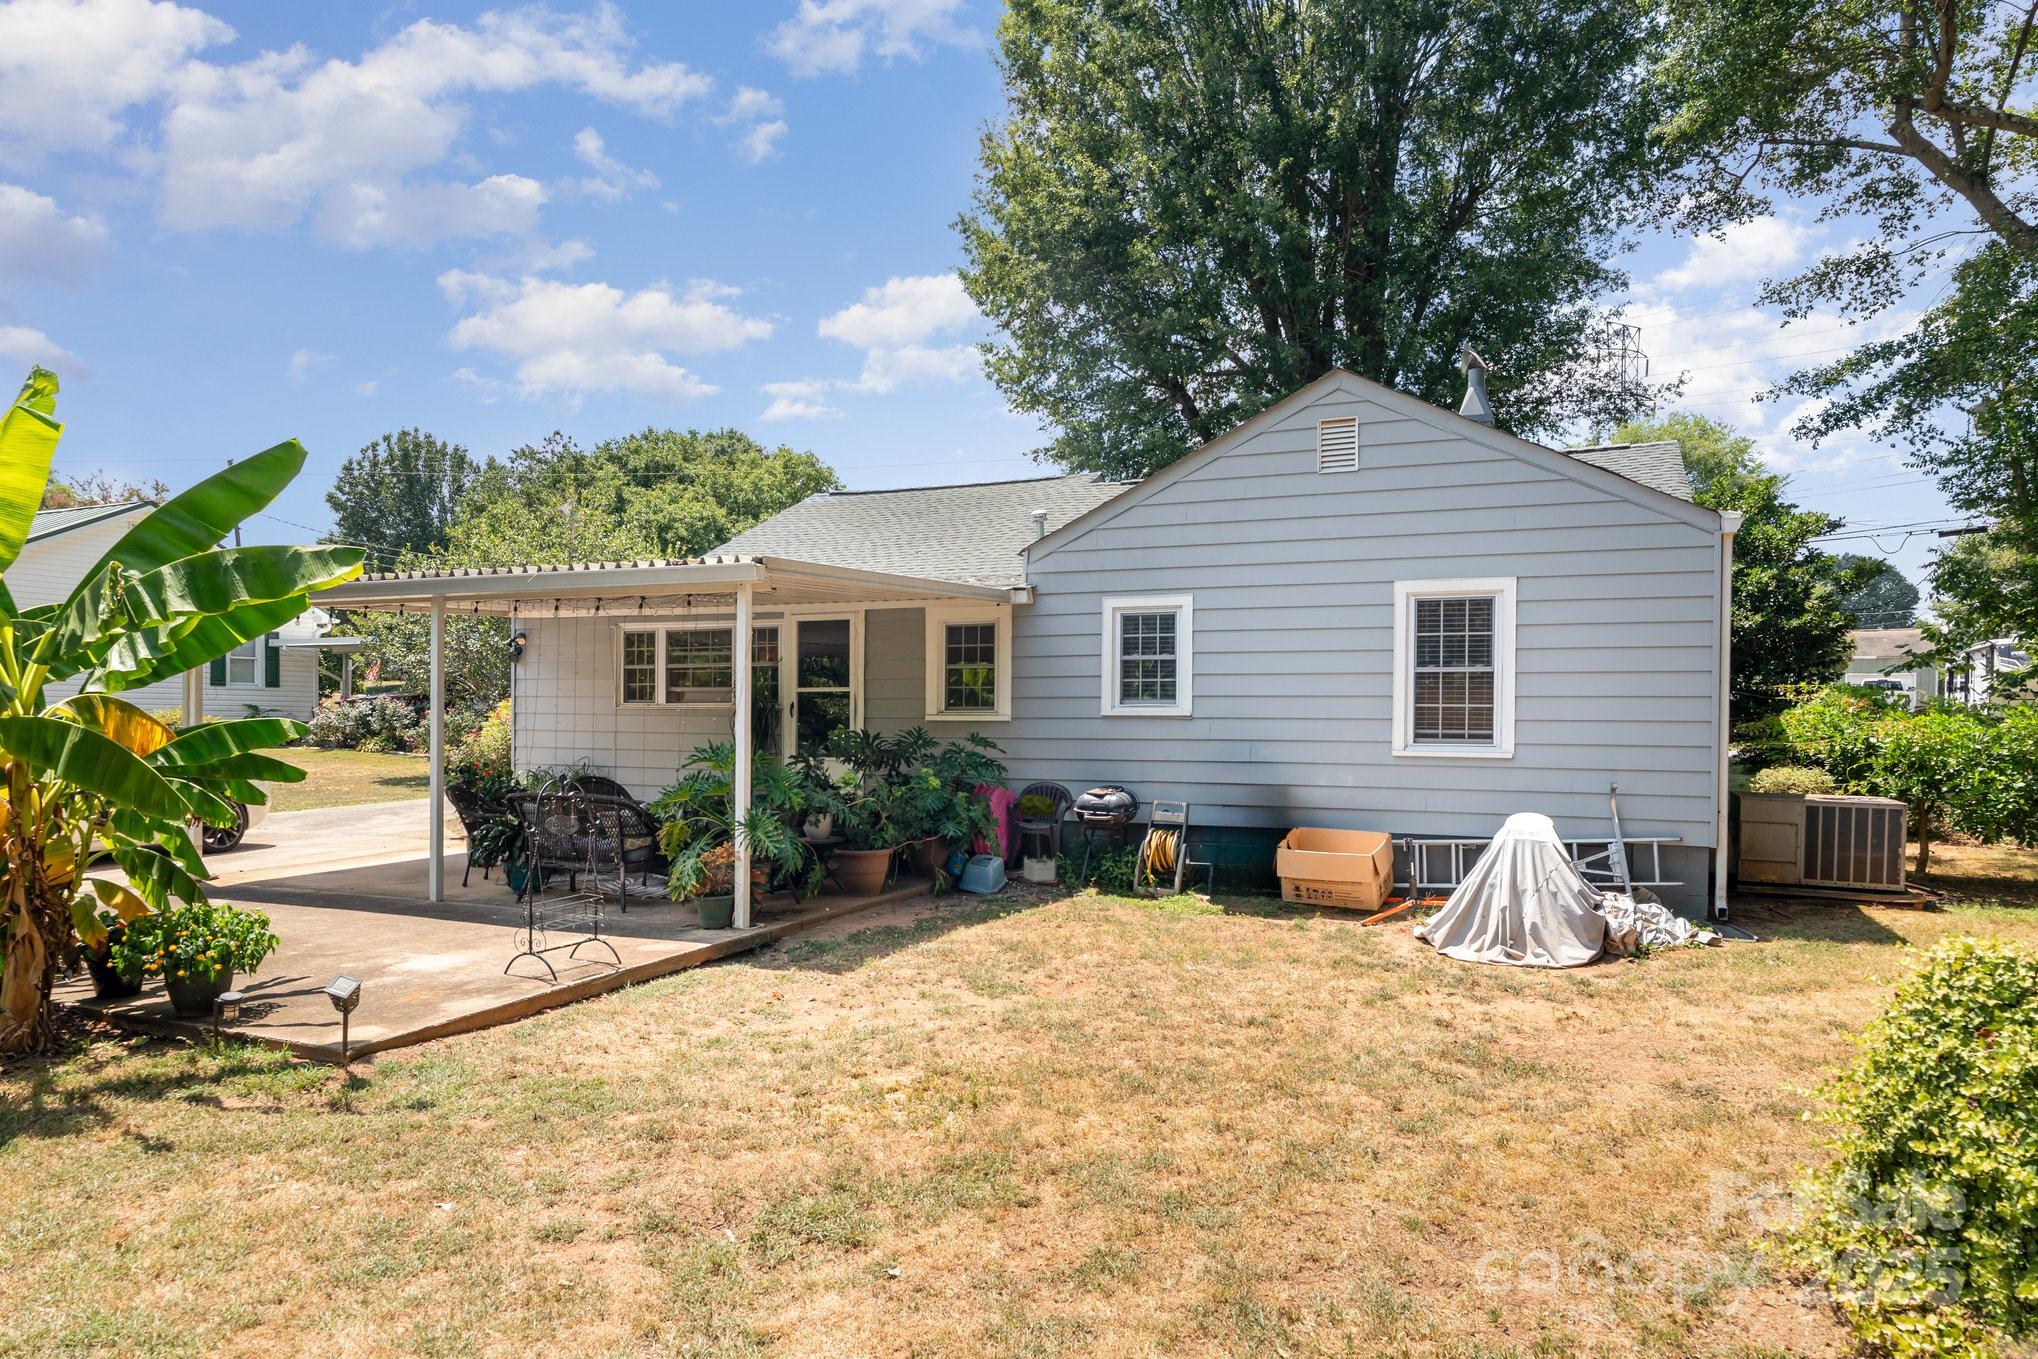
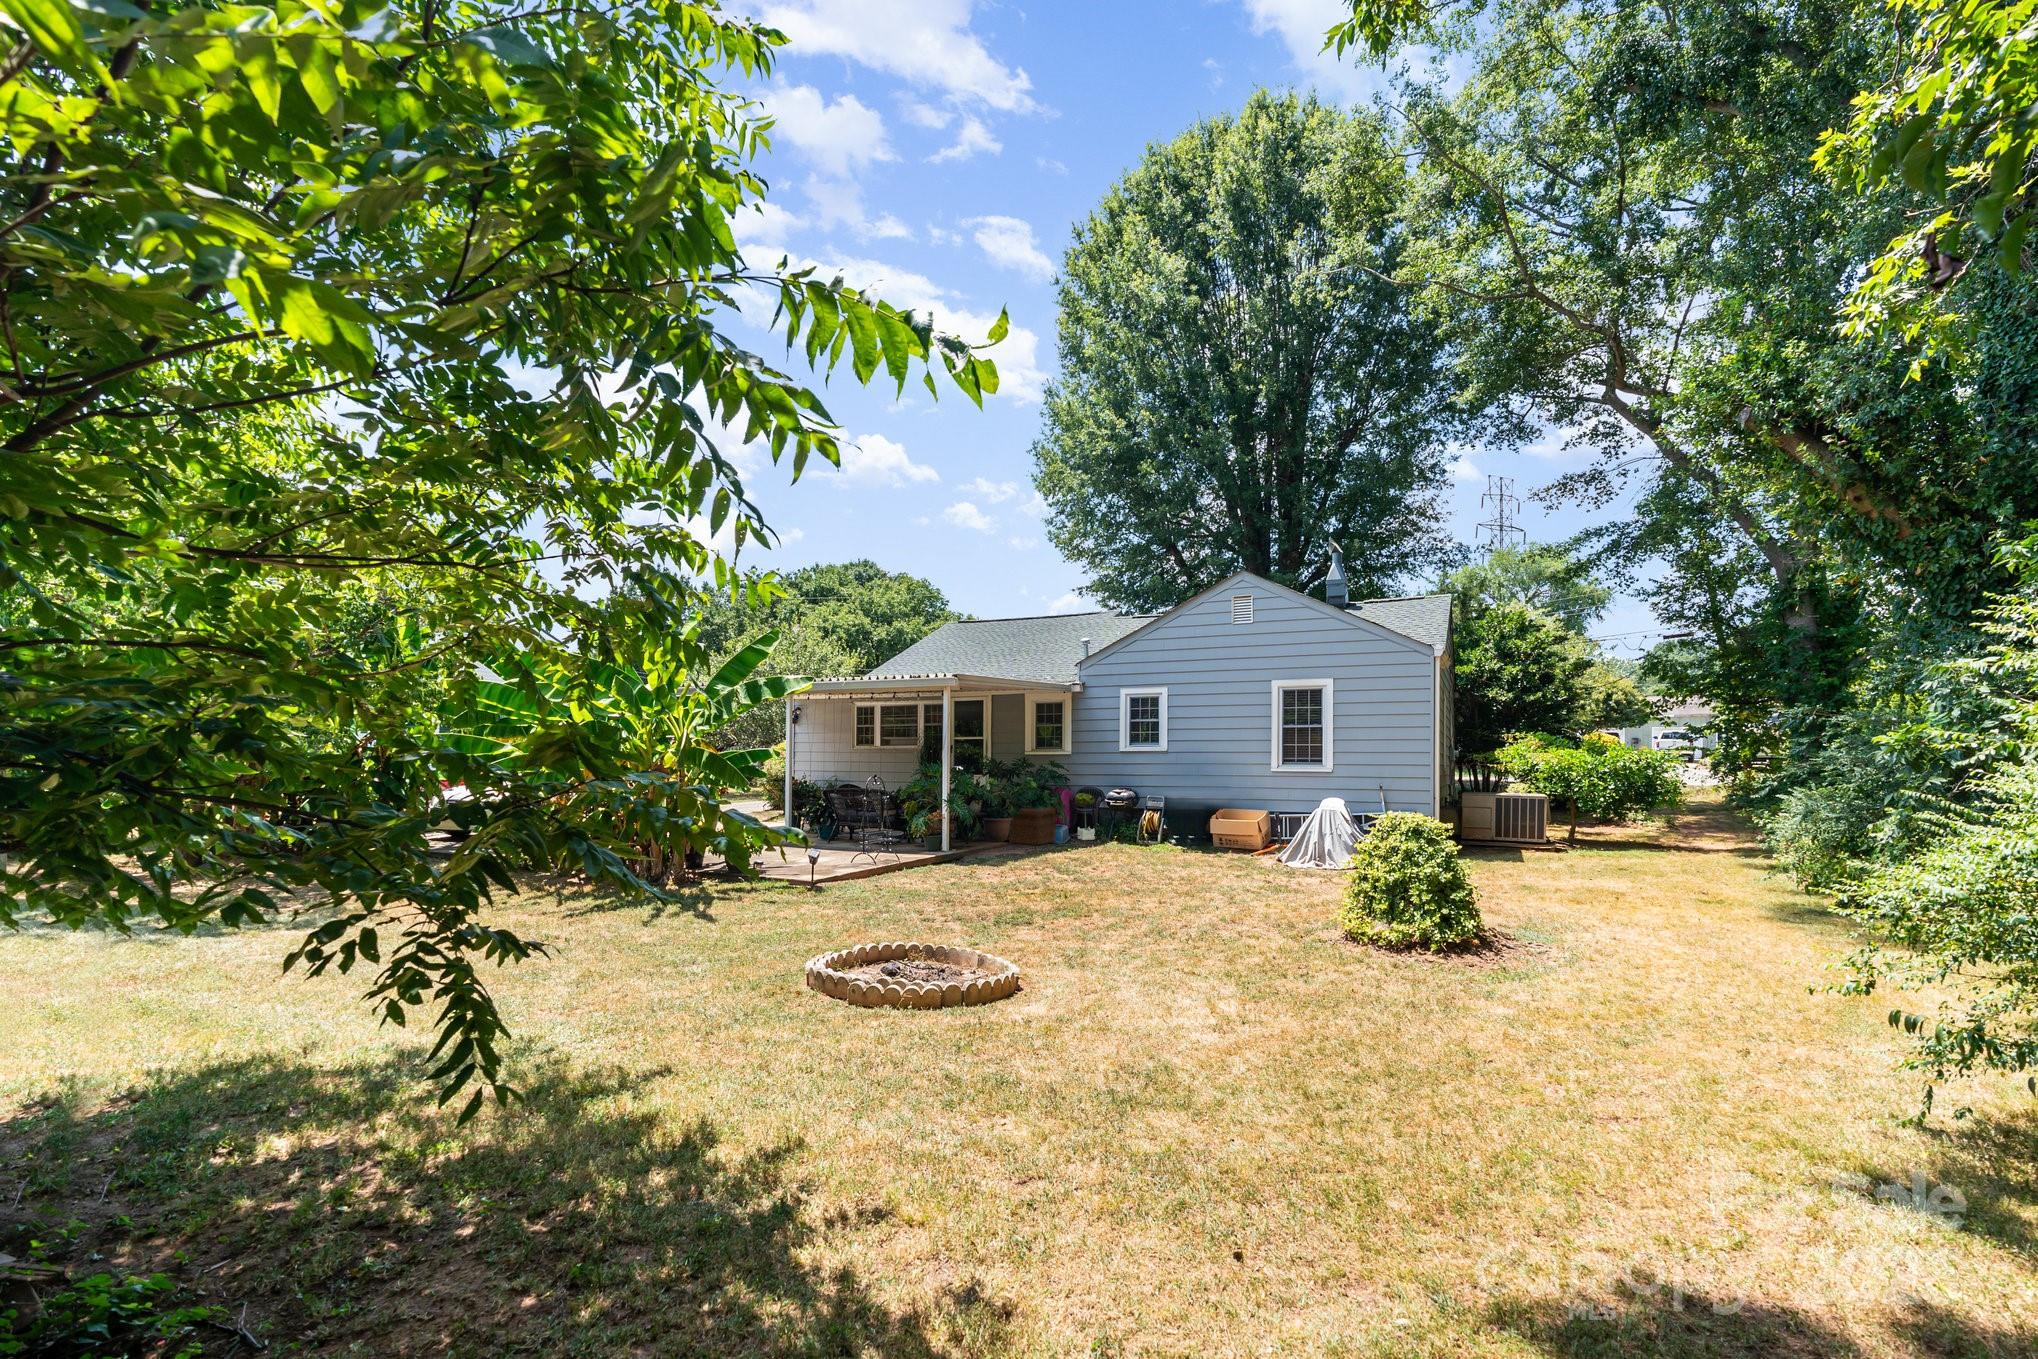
wooden crate: none [892,820,982,899] -> present [1009,807,1056,845]

